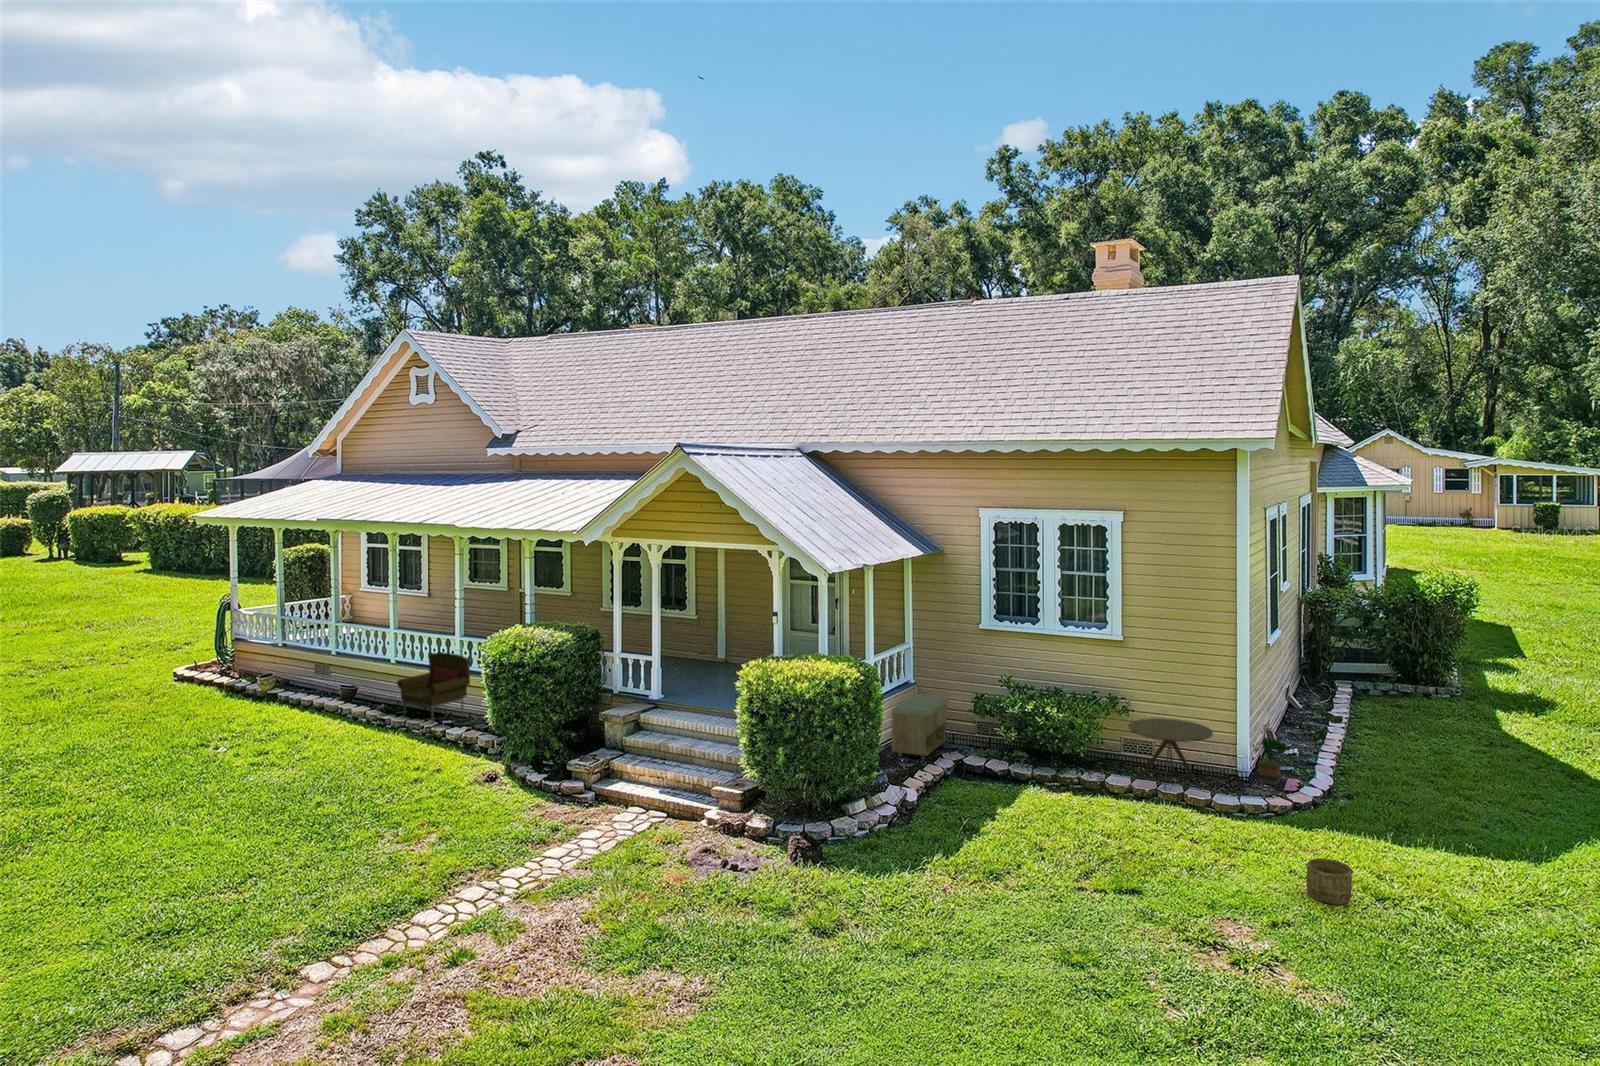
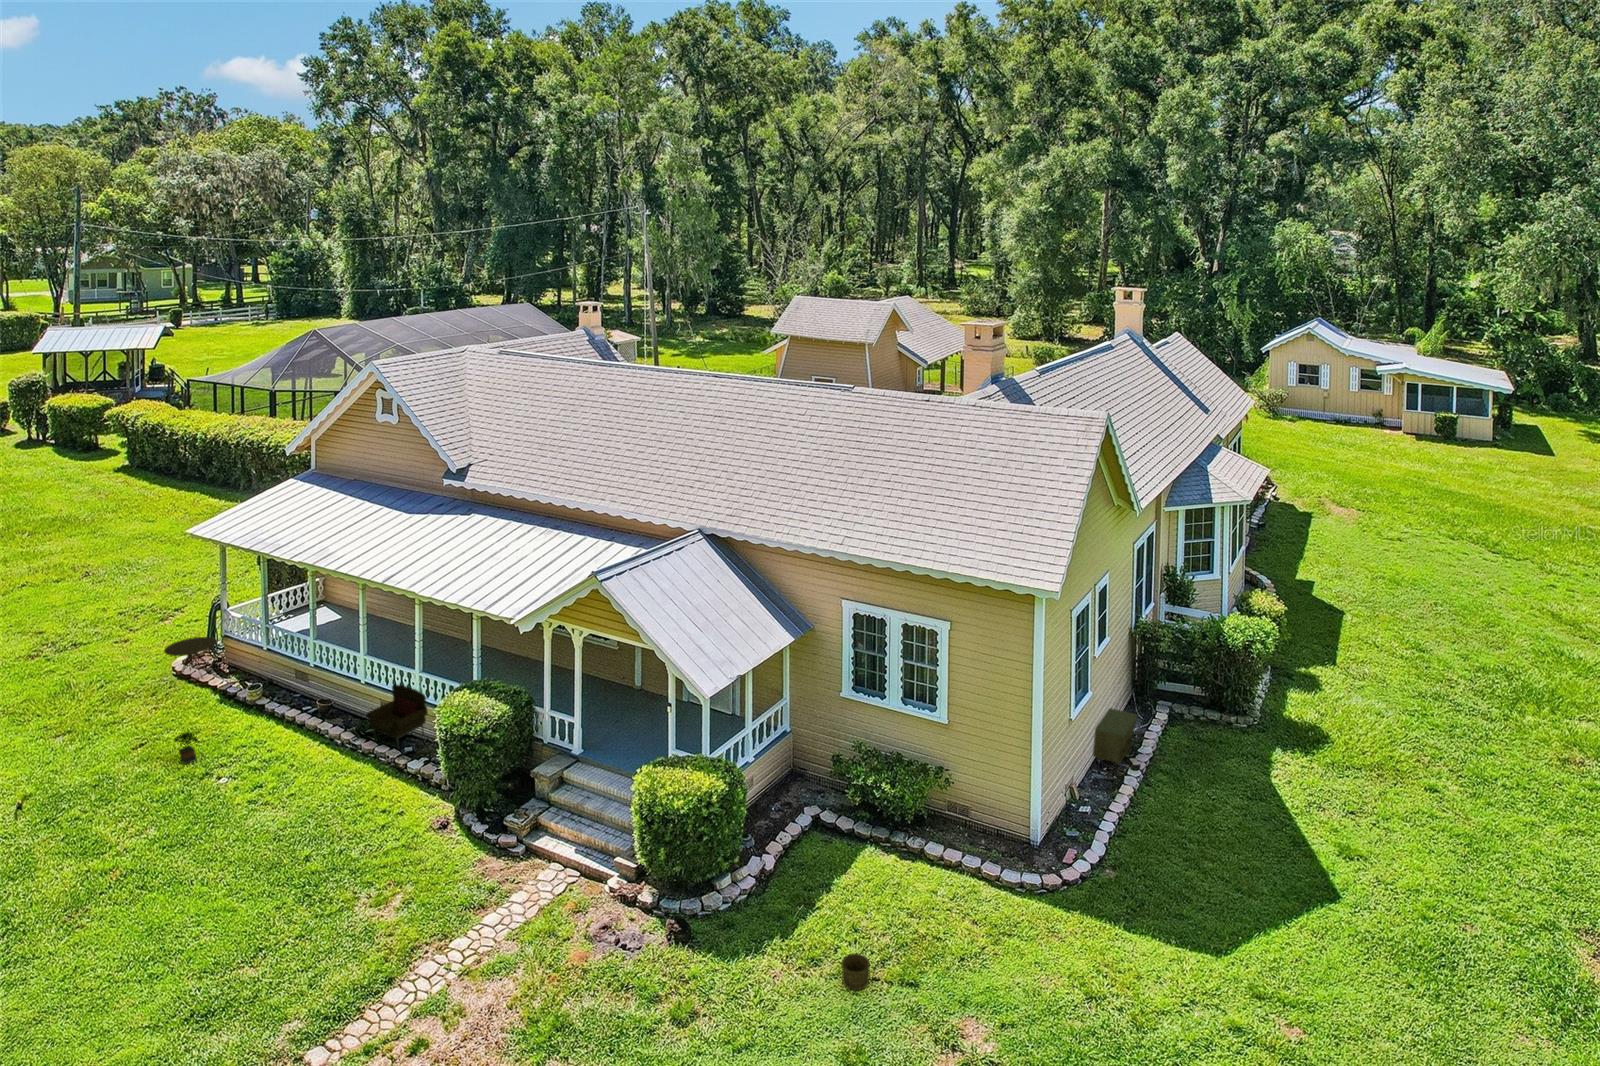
storage bench: present [892,693,949,759] -> present [1093,708,1137,764]
round table: present [1128,718,1213,789] -> present [164,637,217,678]
potted tree: present [1254,738,1288,785] -> present [174,732,198,764]
wooden bucket: present [1306,858,1353,905] -> present [841,953,870,990]

